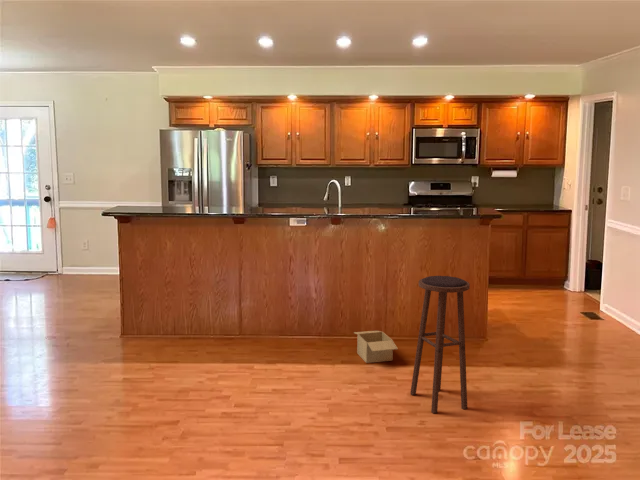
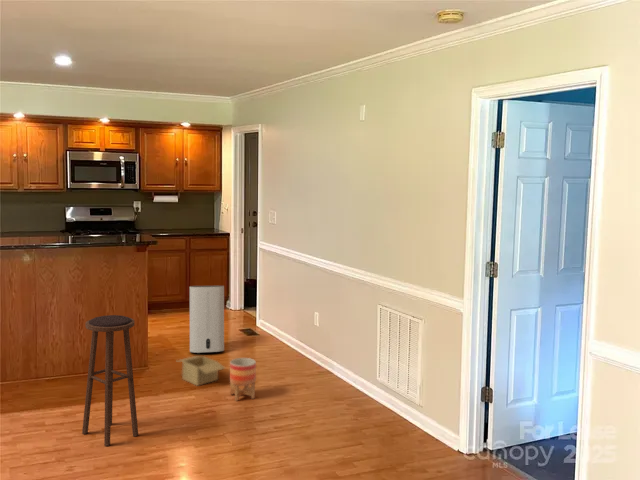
air purifier: none [524,259,567,332] -> present [190,286,224,353]
cardboard box: present [354,331,398,363] -> present [181,356,224,385]
planter: none [574,343,610,394] -> present [230,358,256,401]

